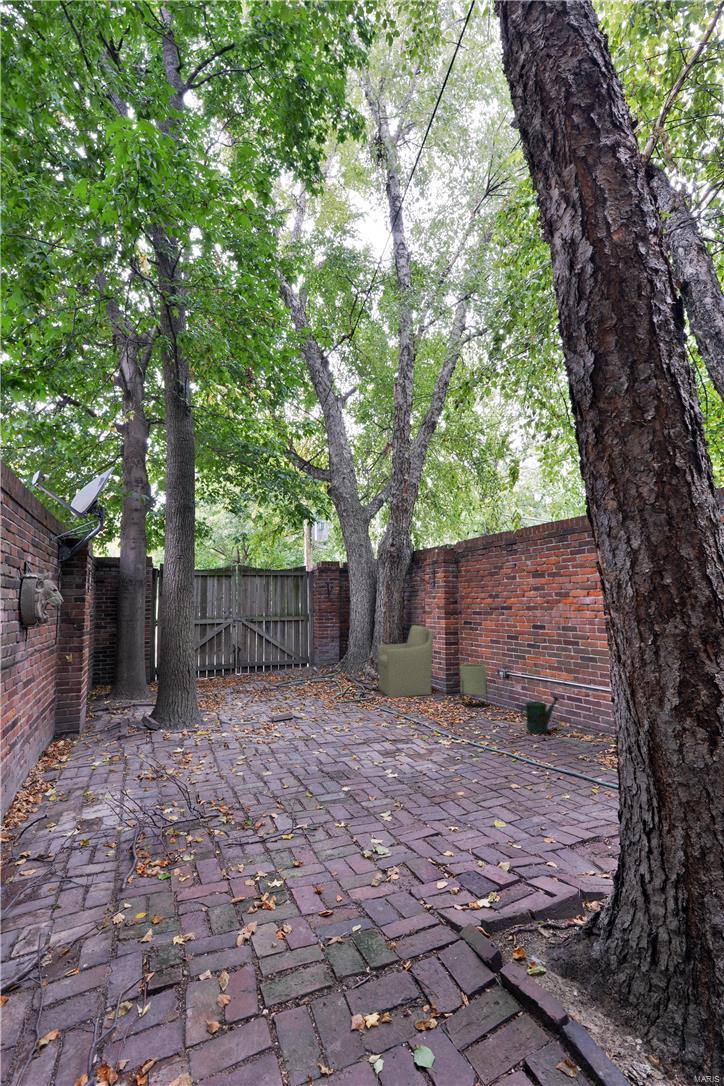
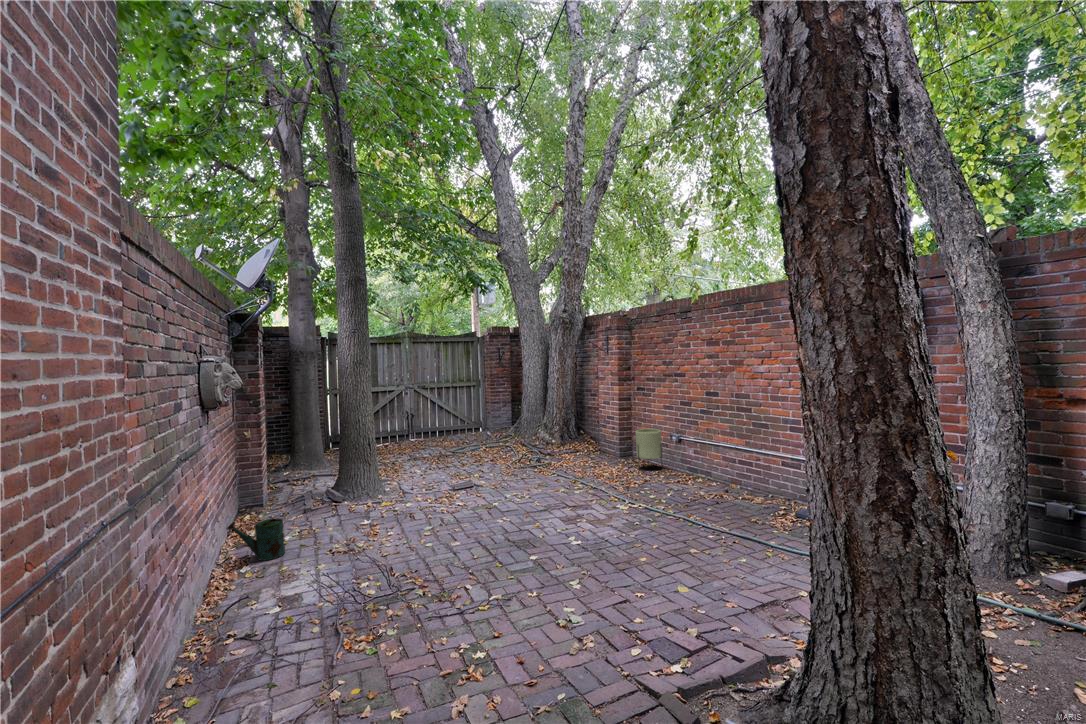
chair: present [378,625,434,697] -> none [553,391,609,463]
watering can: present [521,697,559,734] -> present [227,518,292,561]

